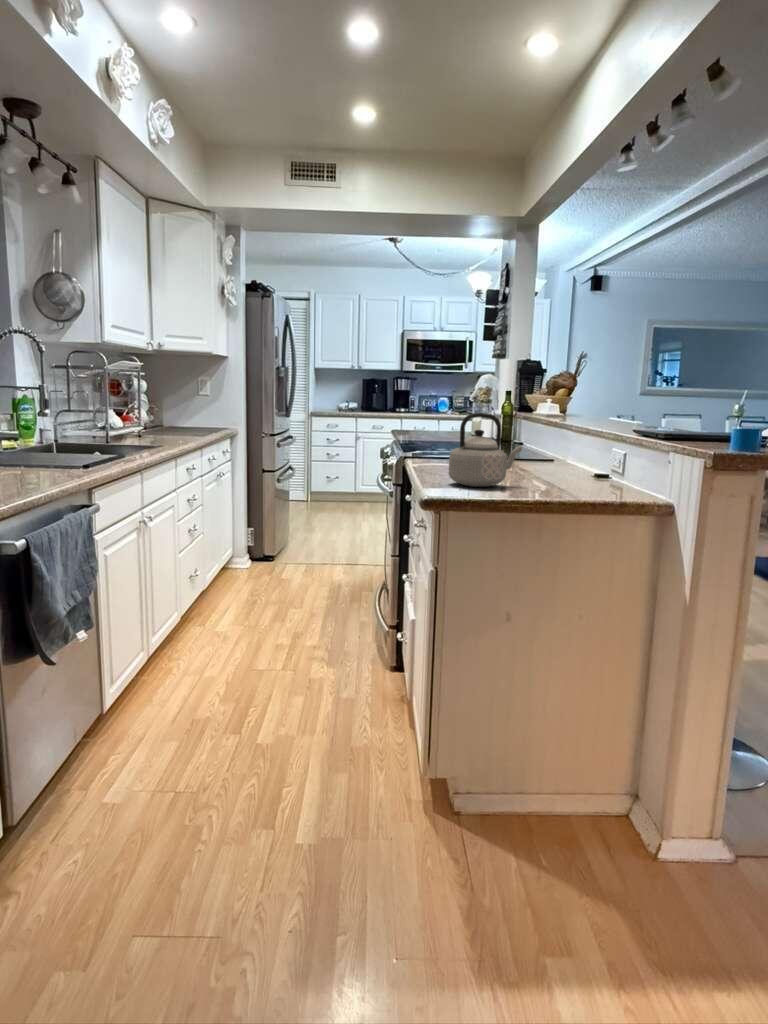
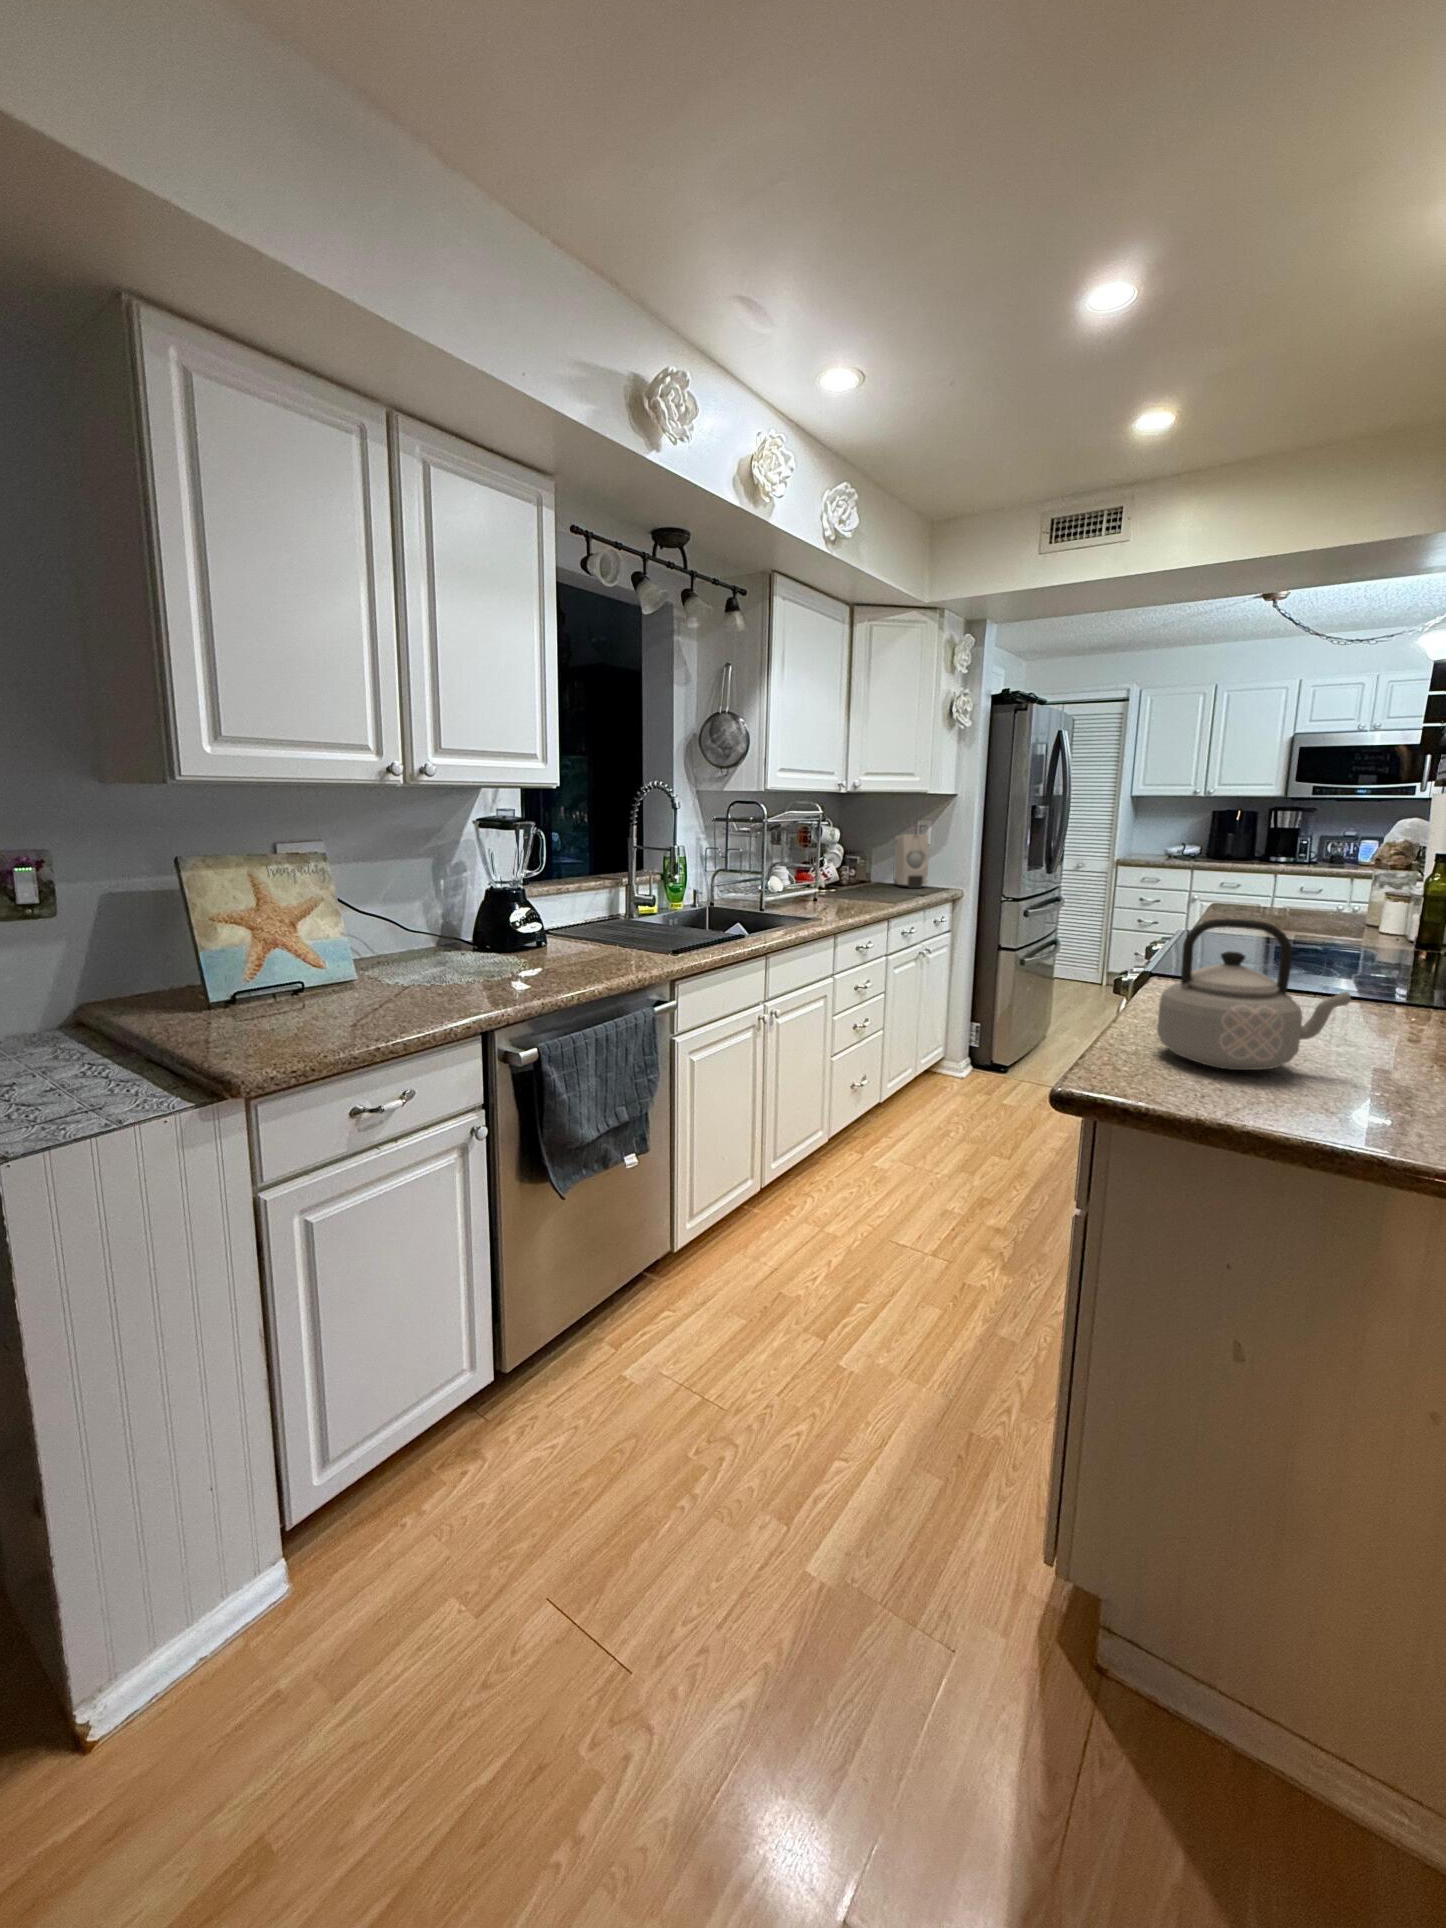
soap dispenser: none [183,386,213,428] -> present [894,834,928,888]

